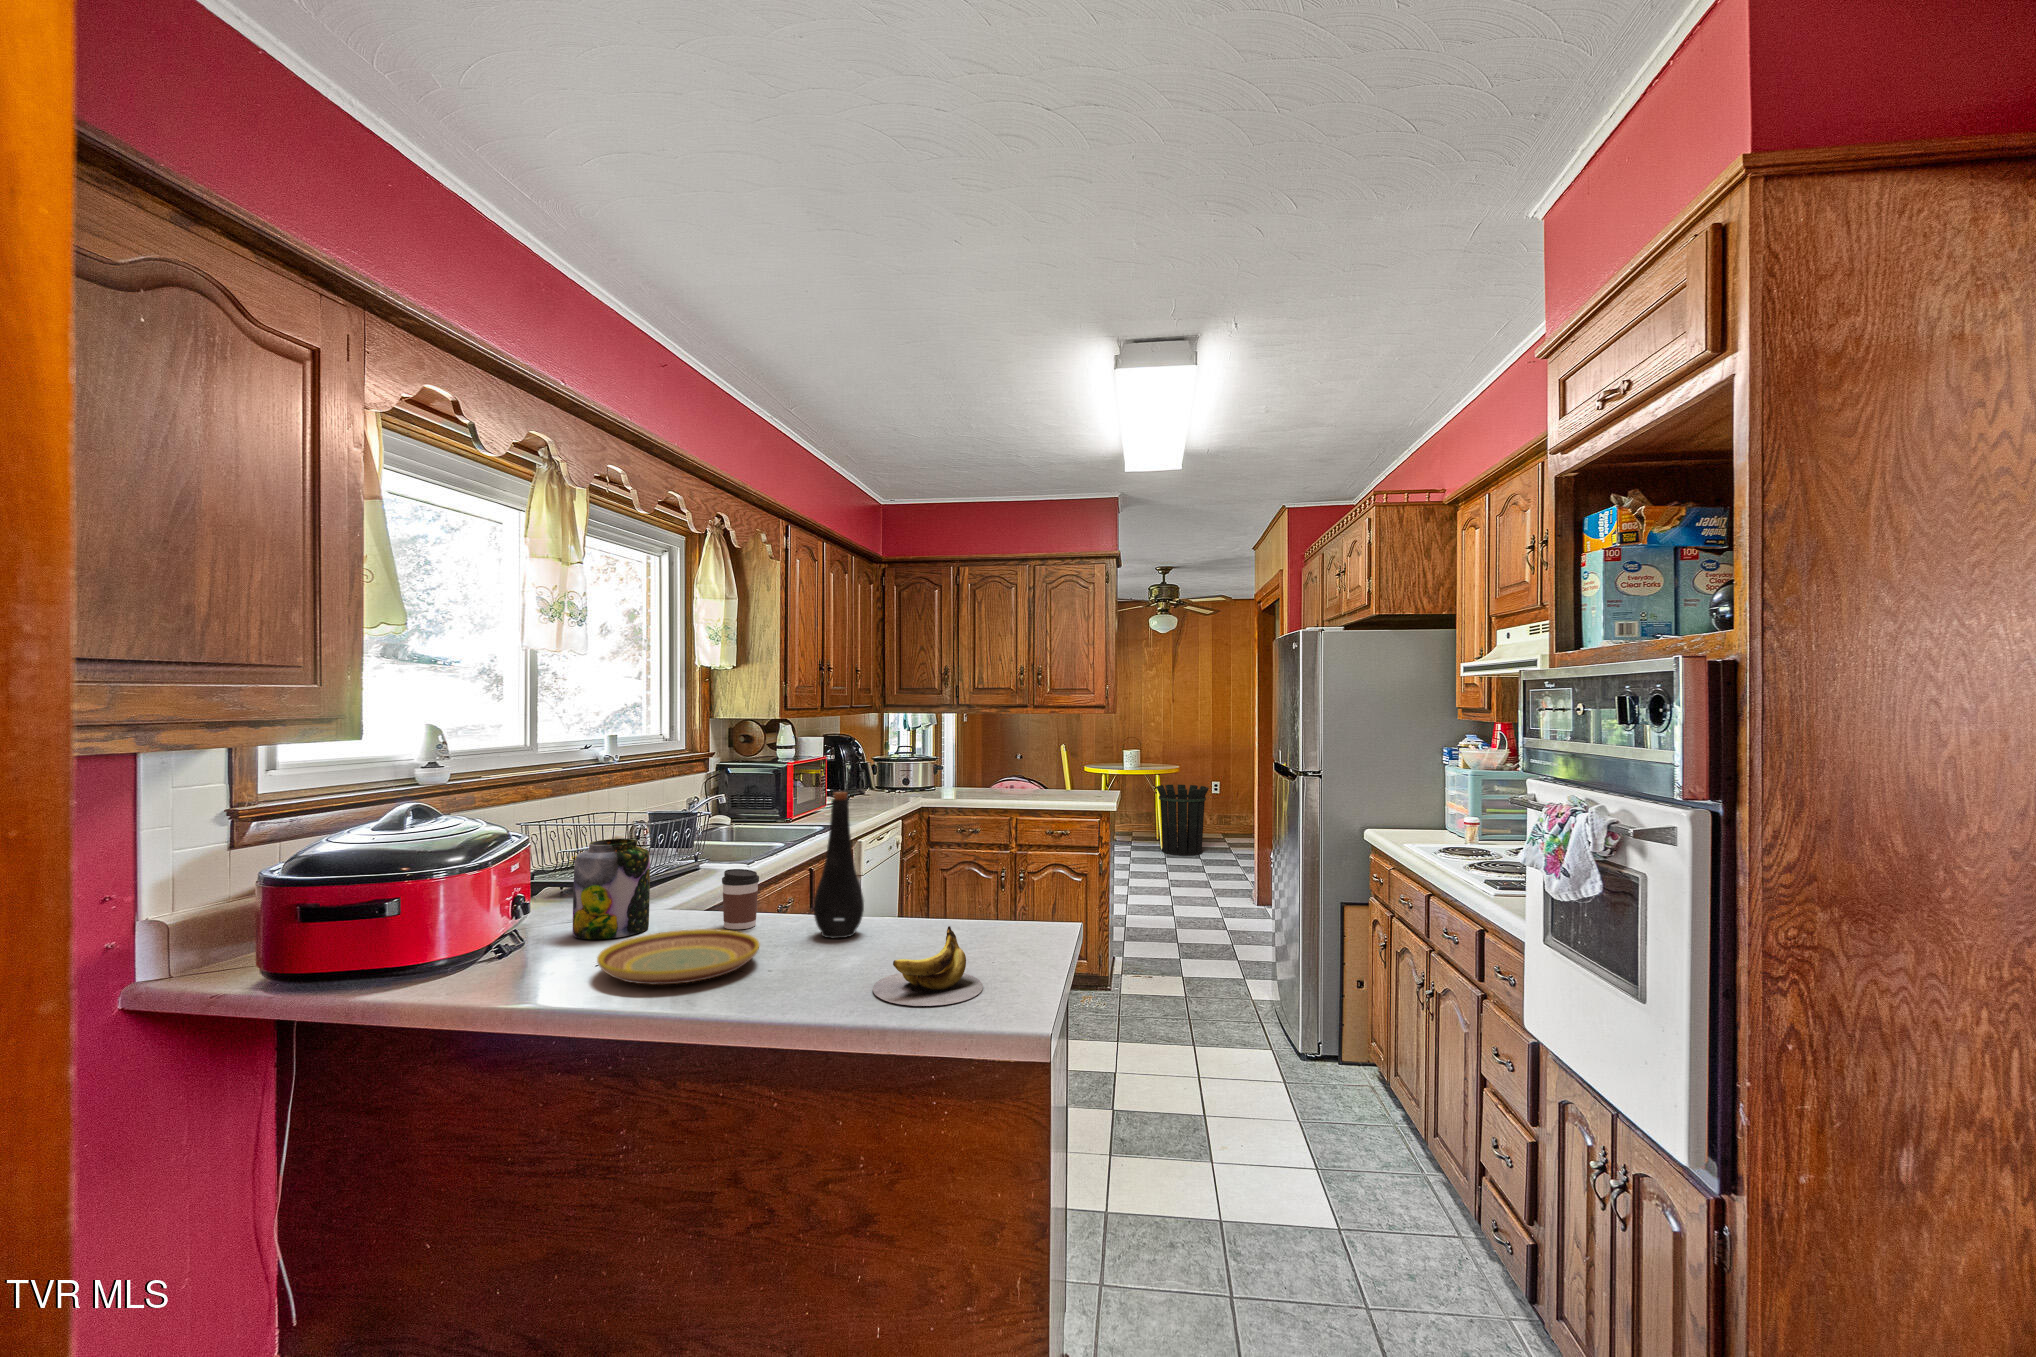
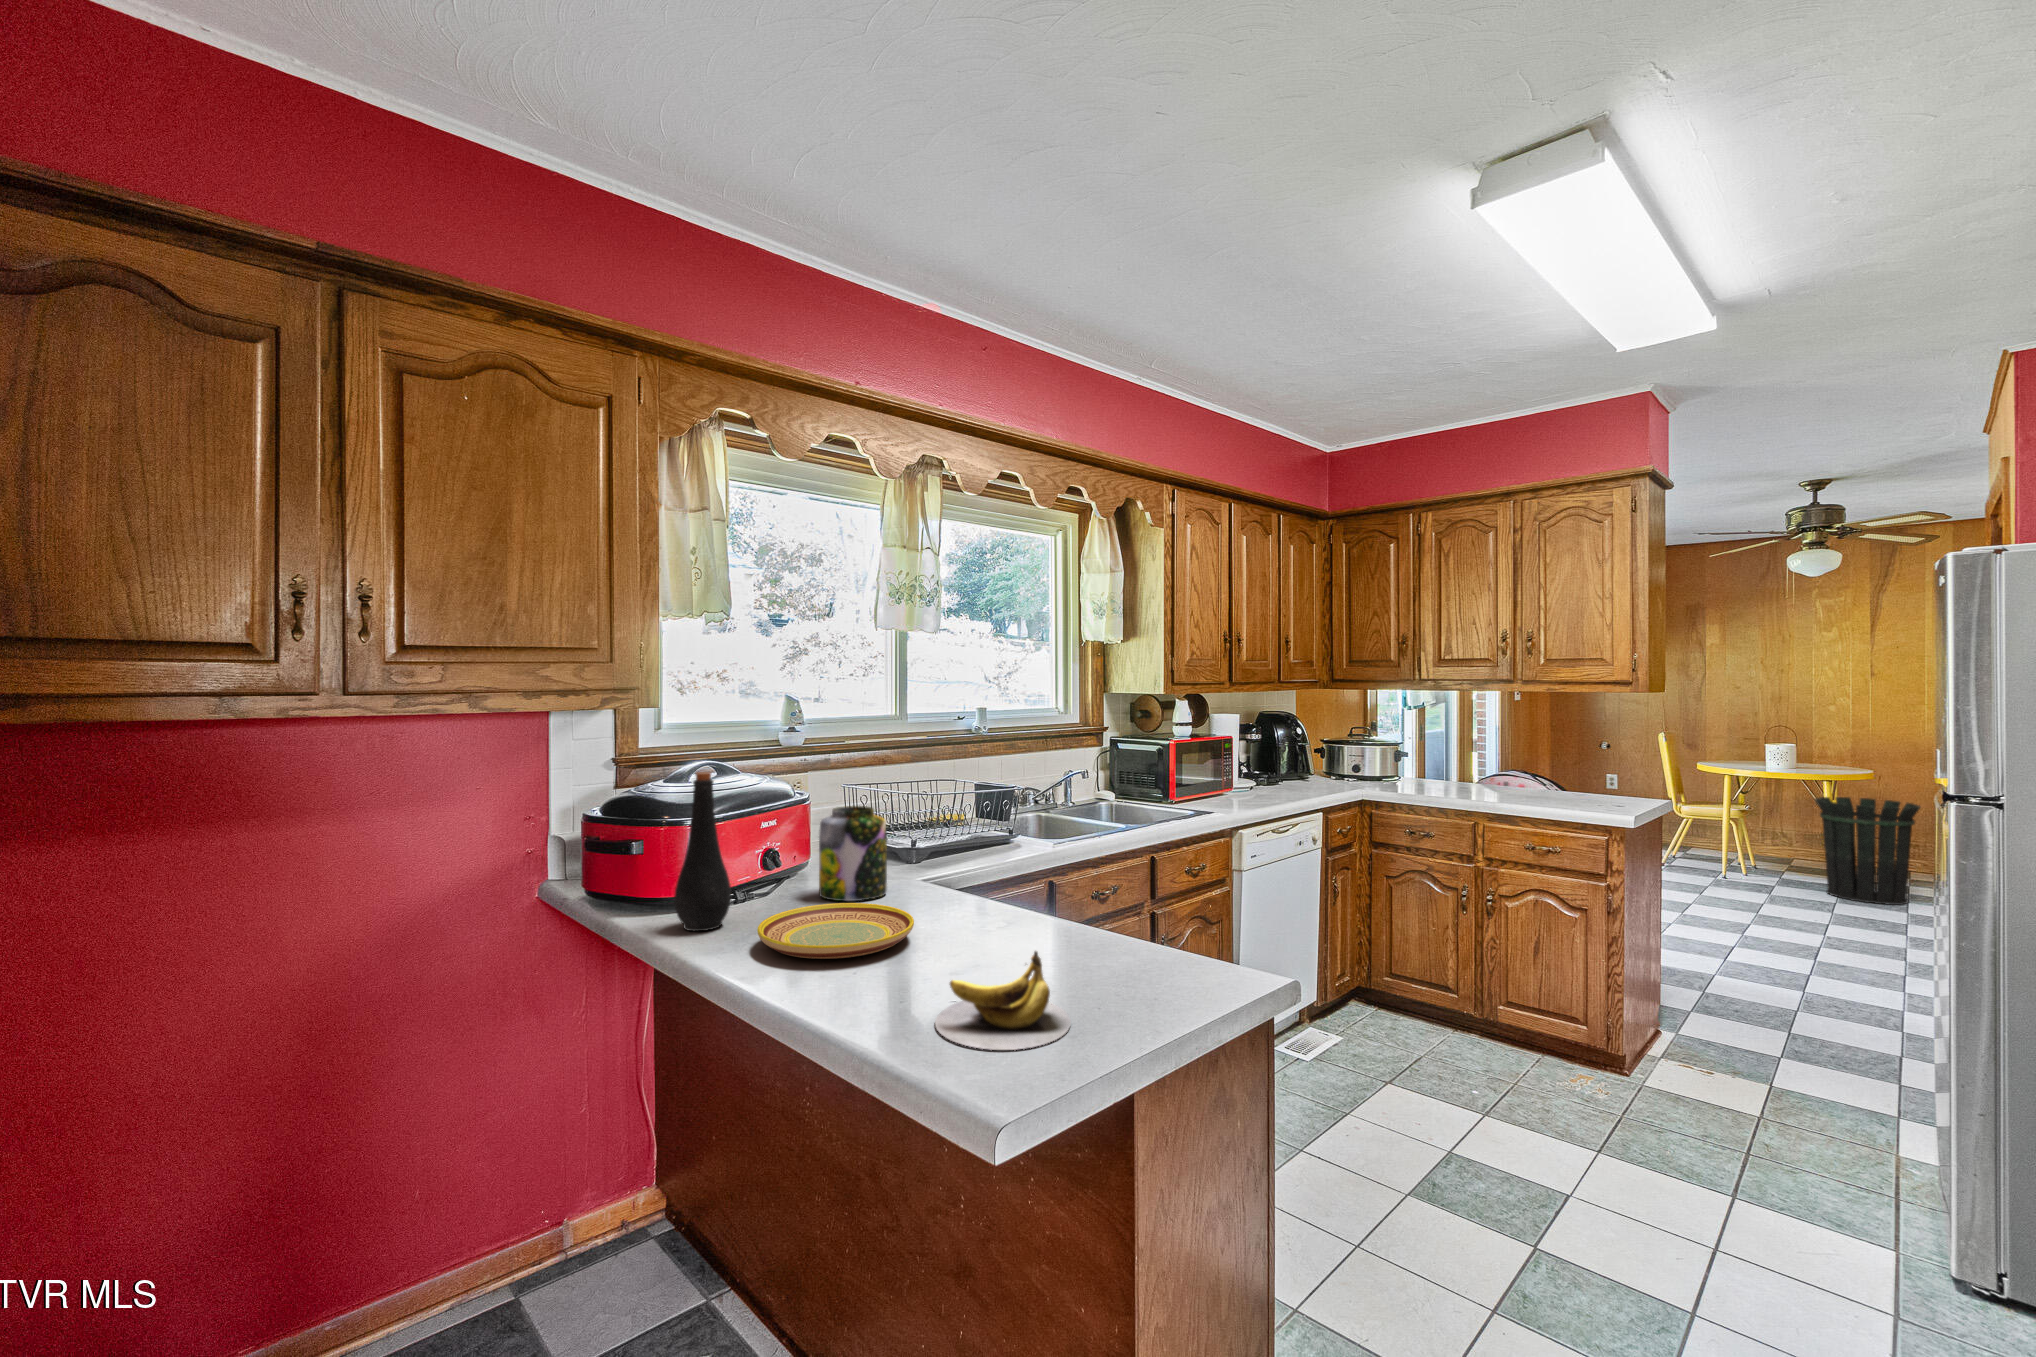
bottle: present [813,792,864,938] -> present [674,772,731,931]
coffee cup: present [722,869,759,929] -> none [936,848,974,912]

